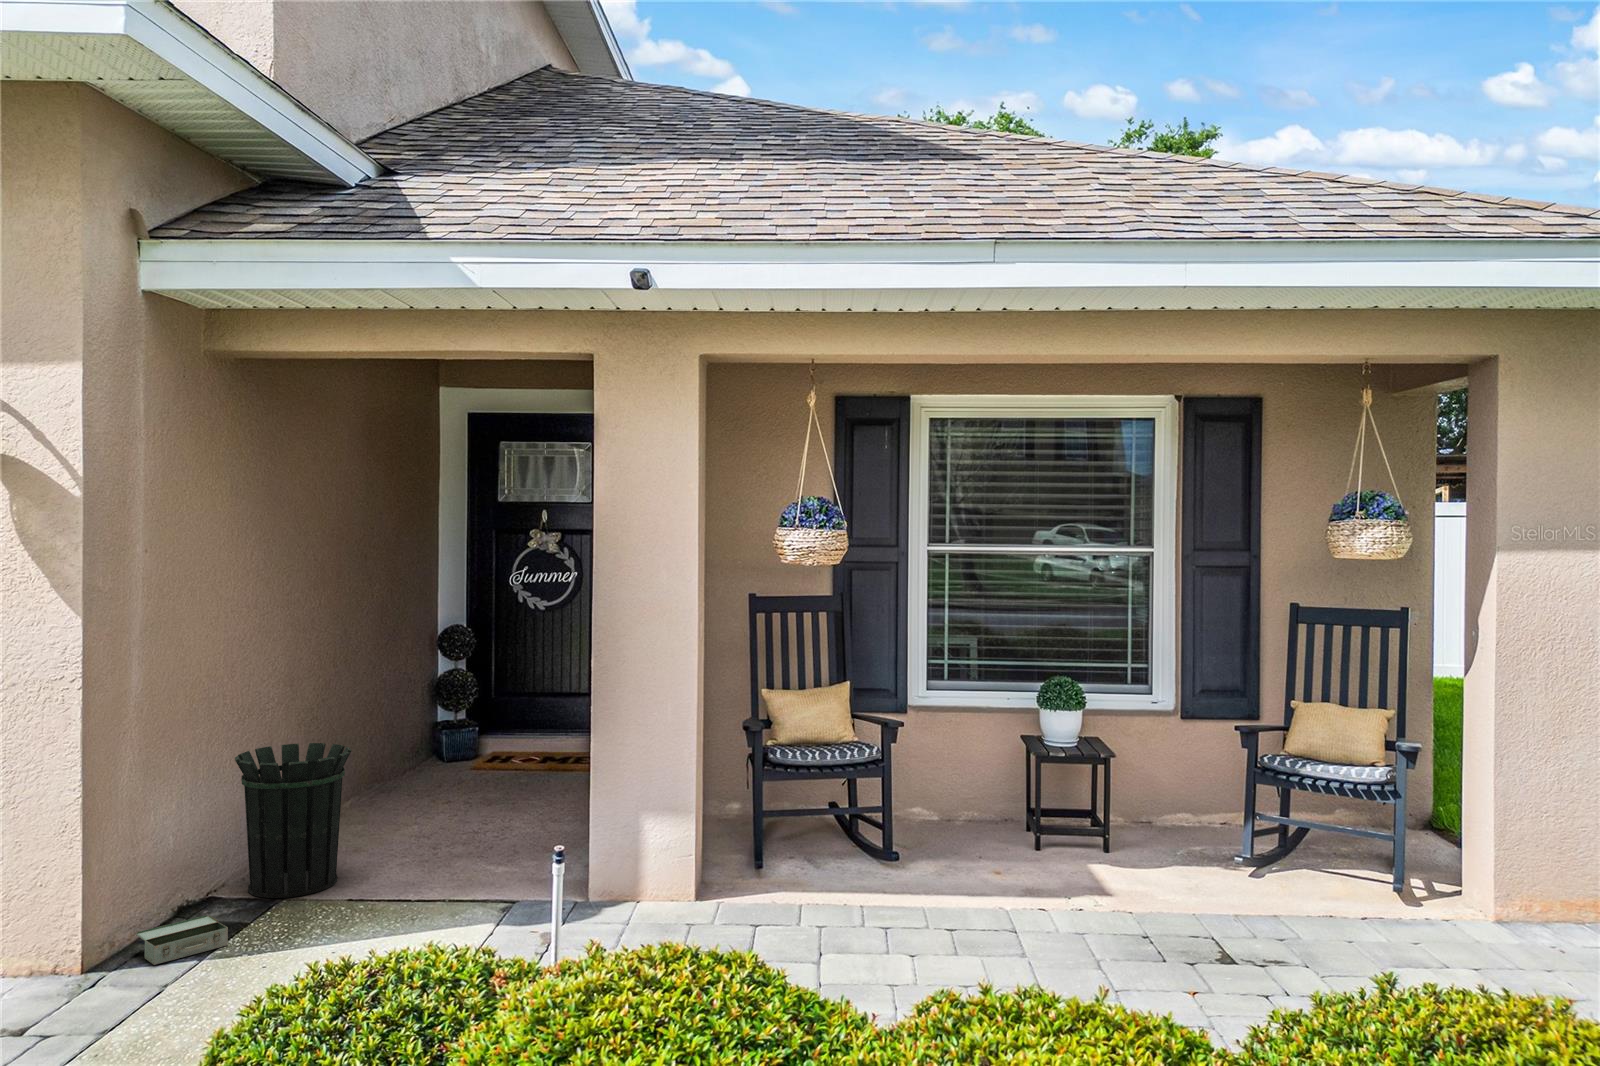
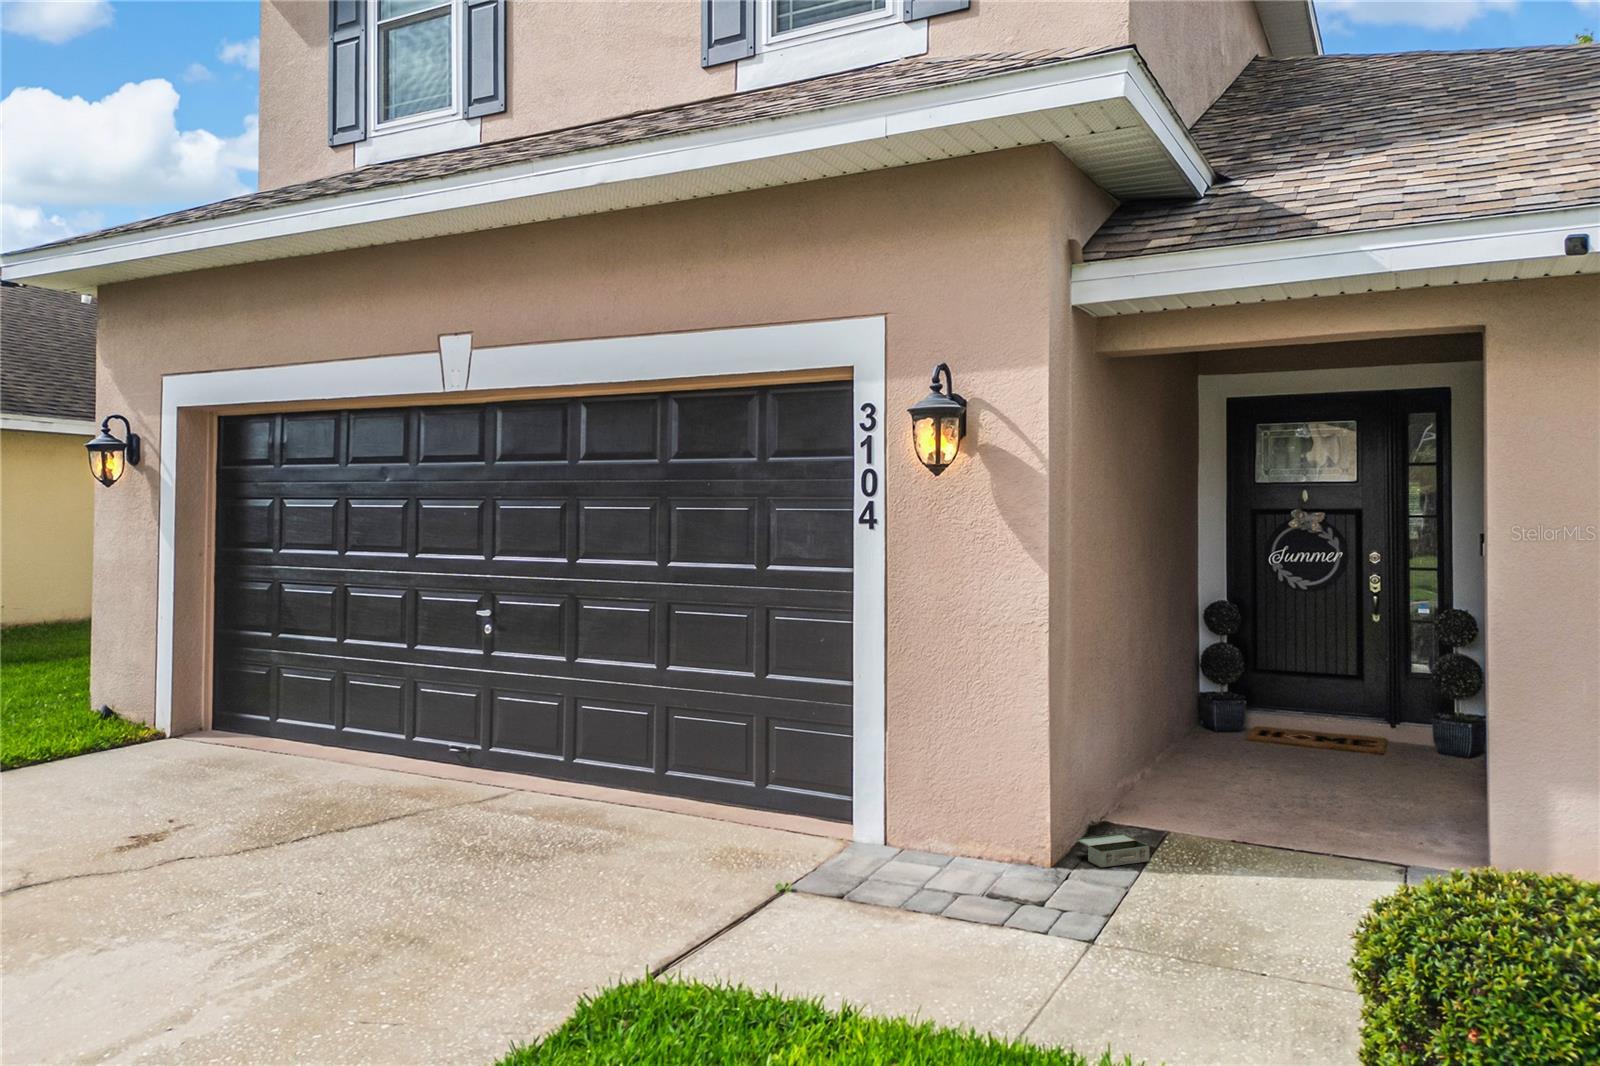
waste bin: present [235,743,351,898] -> none [1115,696,1215,829]

